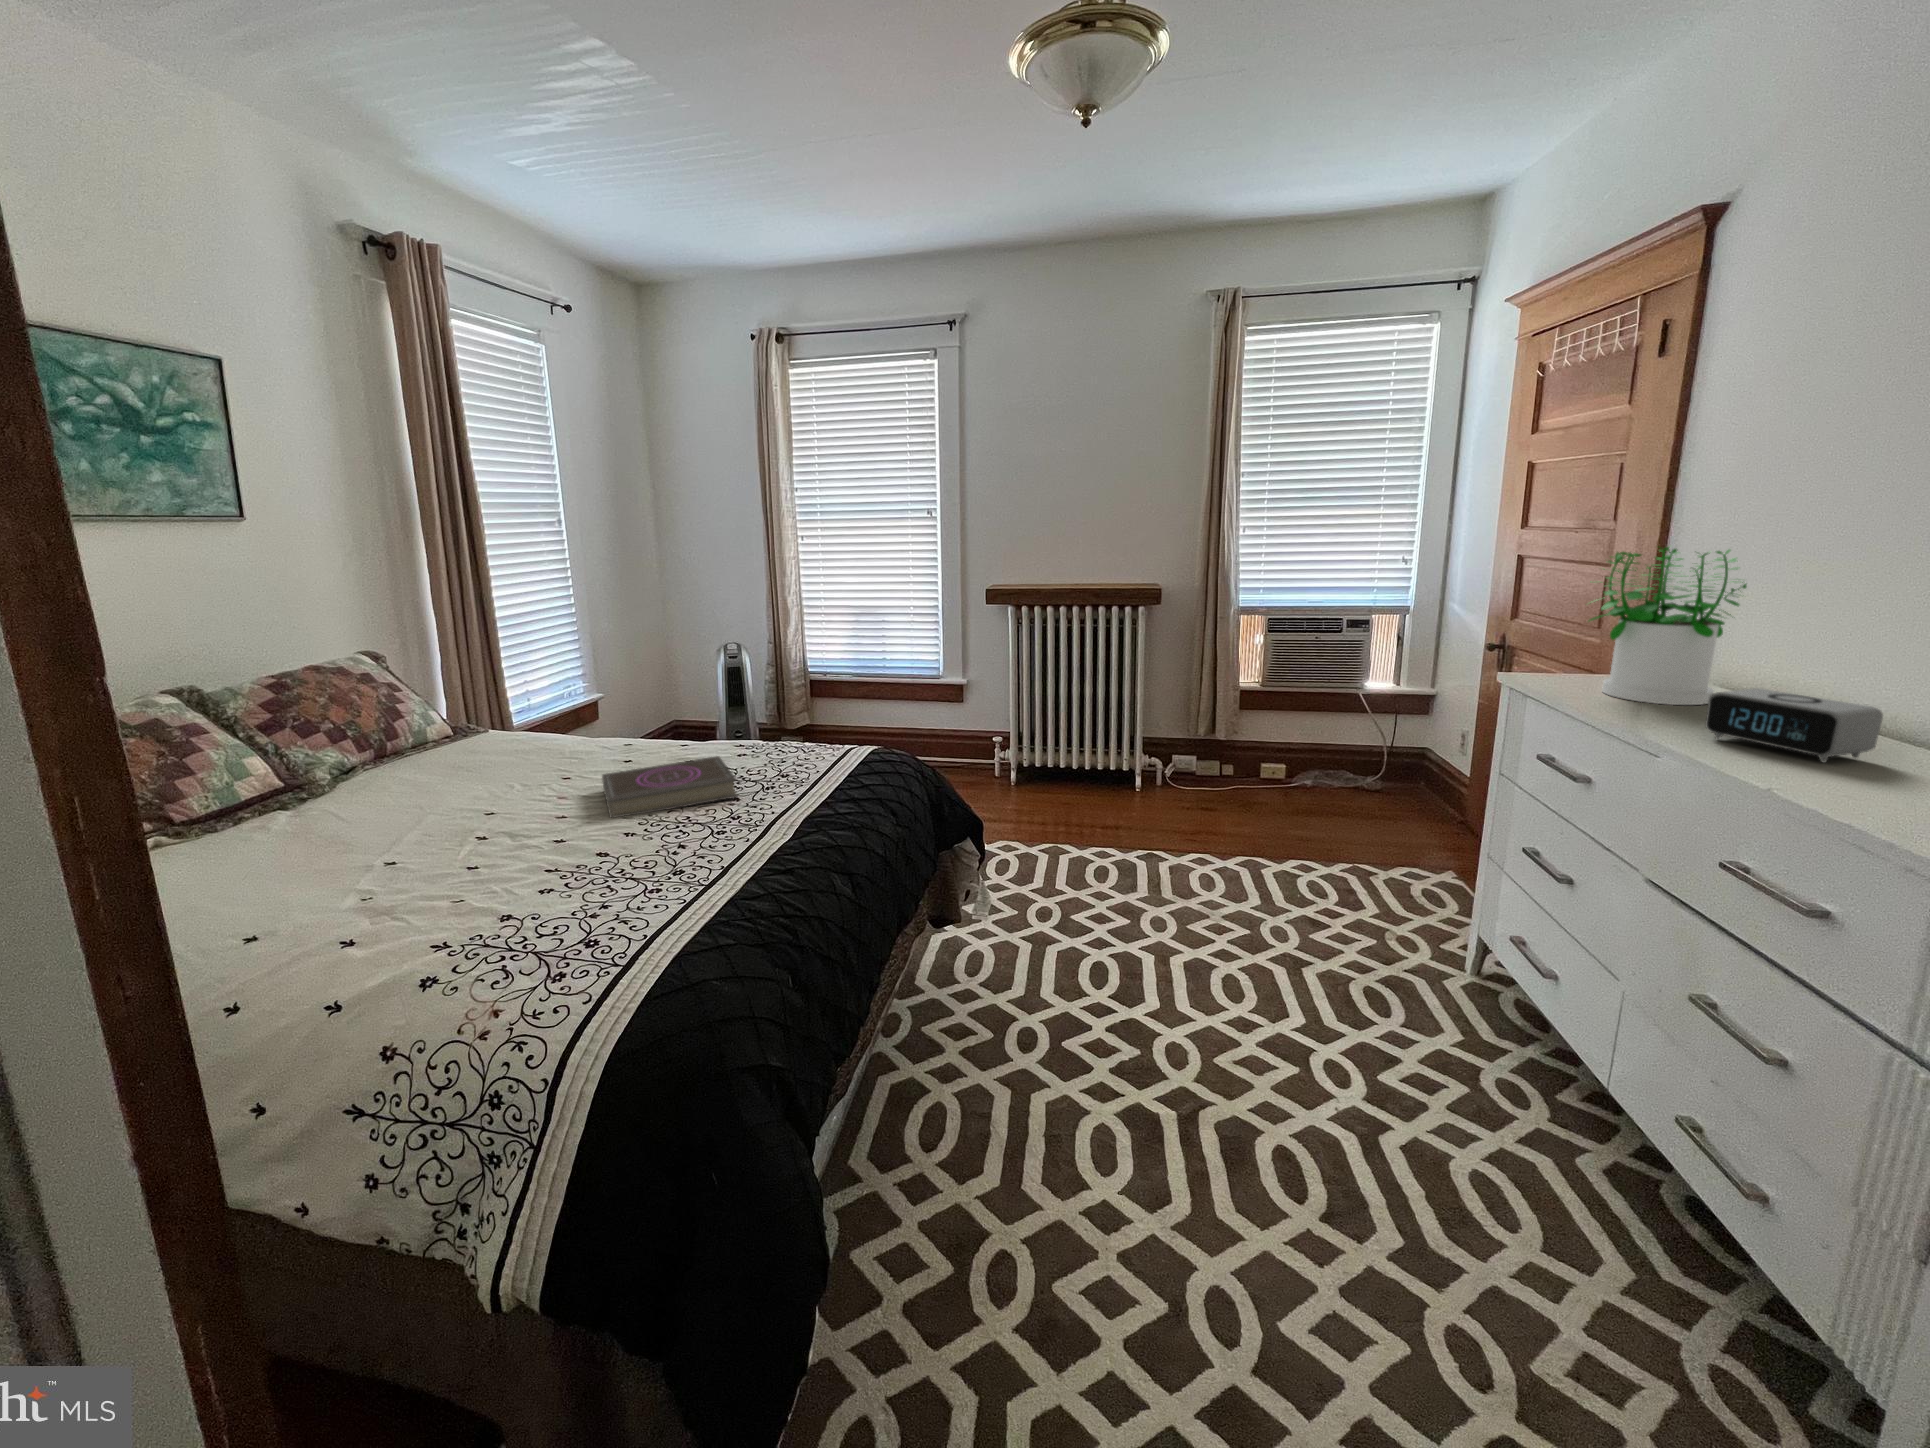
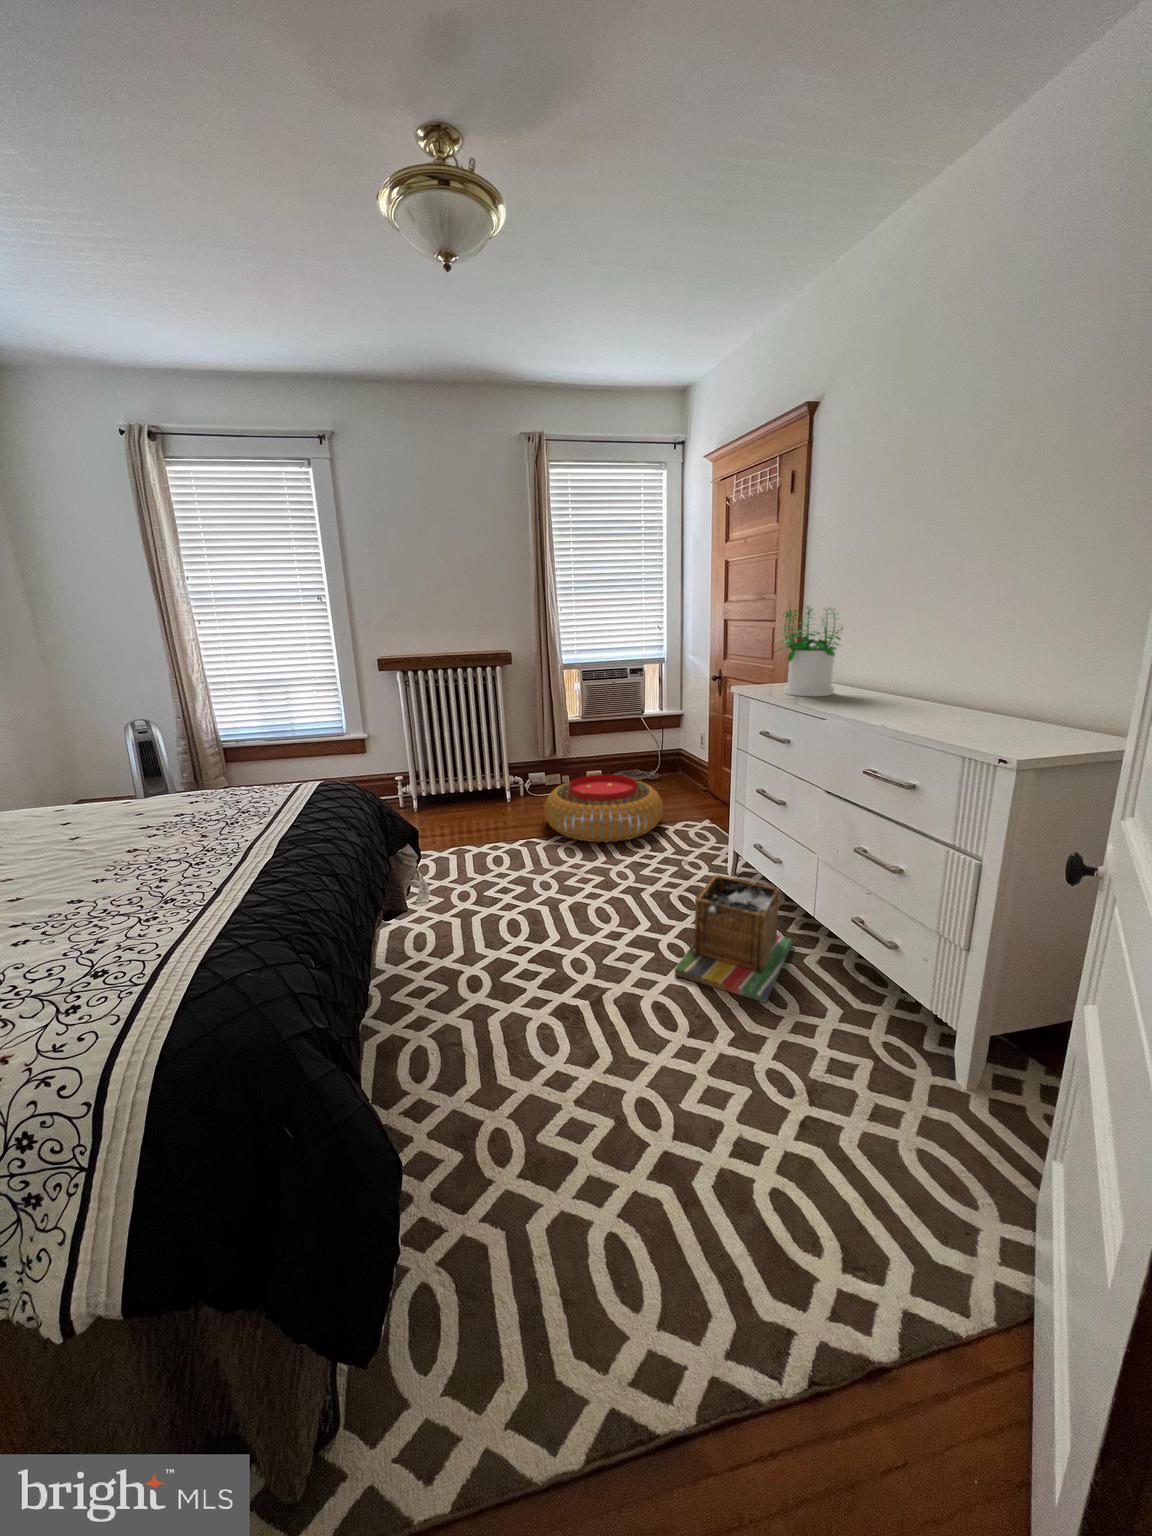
alarm clock: present [1705,688,1883,763] -> none [840,679,910,714]
book: present [602,756,738,818] -> none [32,806,199,877]
pouf: none [1177,770,1370,878] -> present [544,774,663,843]
laundry basket: none [1324,972,1567,1217] -> present [675,875,792,1003]

